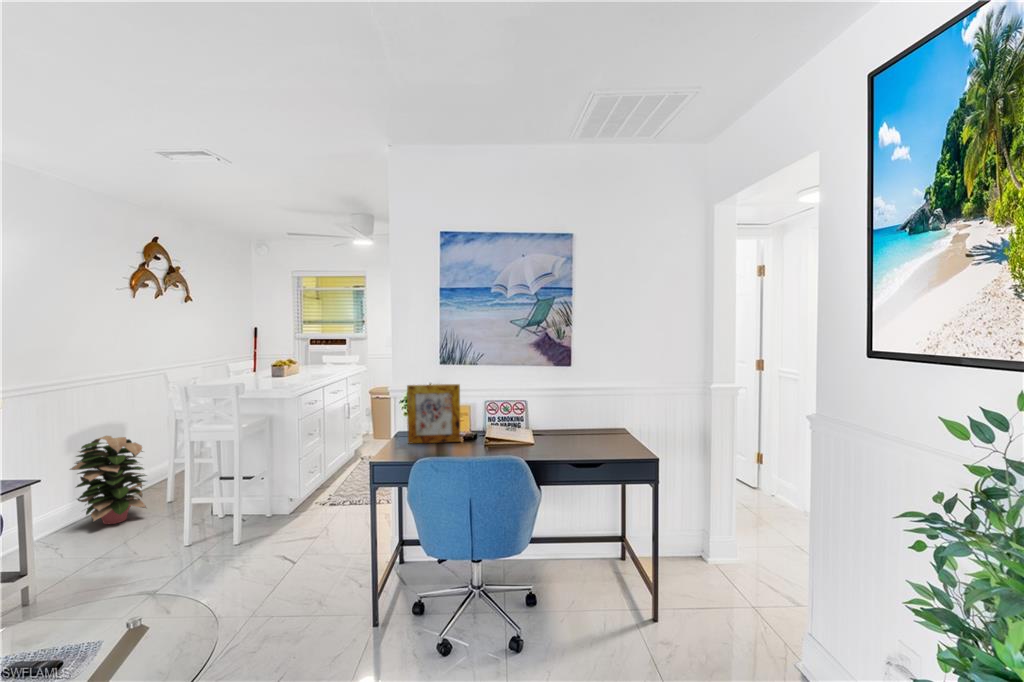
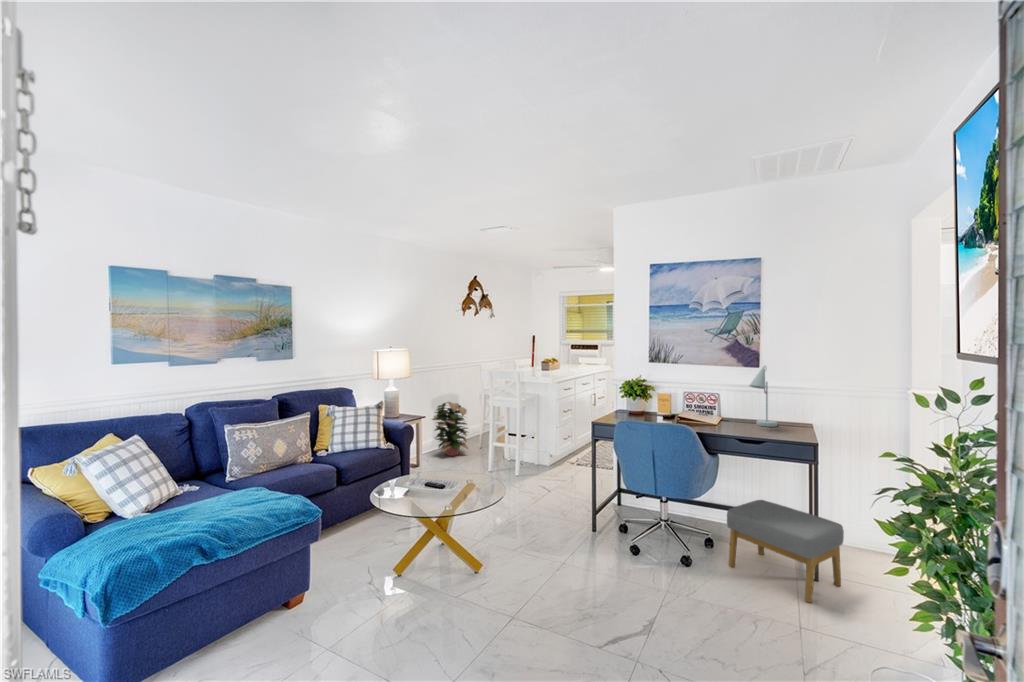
desk lamp: none [568,365,595,439] -> present [749,366,777,427]
picture frame: present [407,384,460,443] -> none [621,376,660,419]
footstool: none [556,531,679,659] -> present [727,500,844,602]

